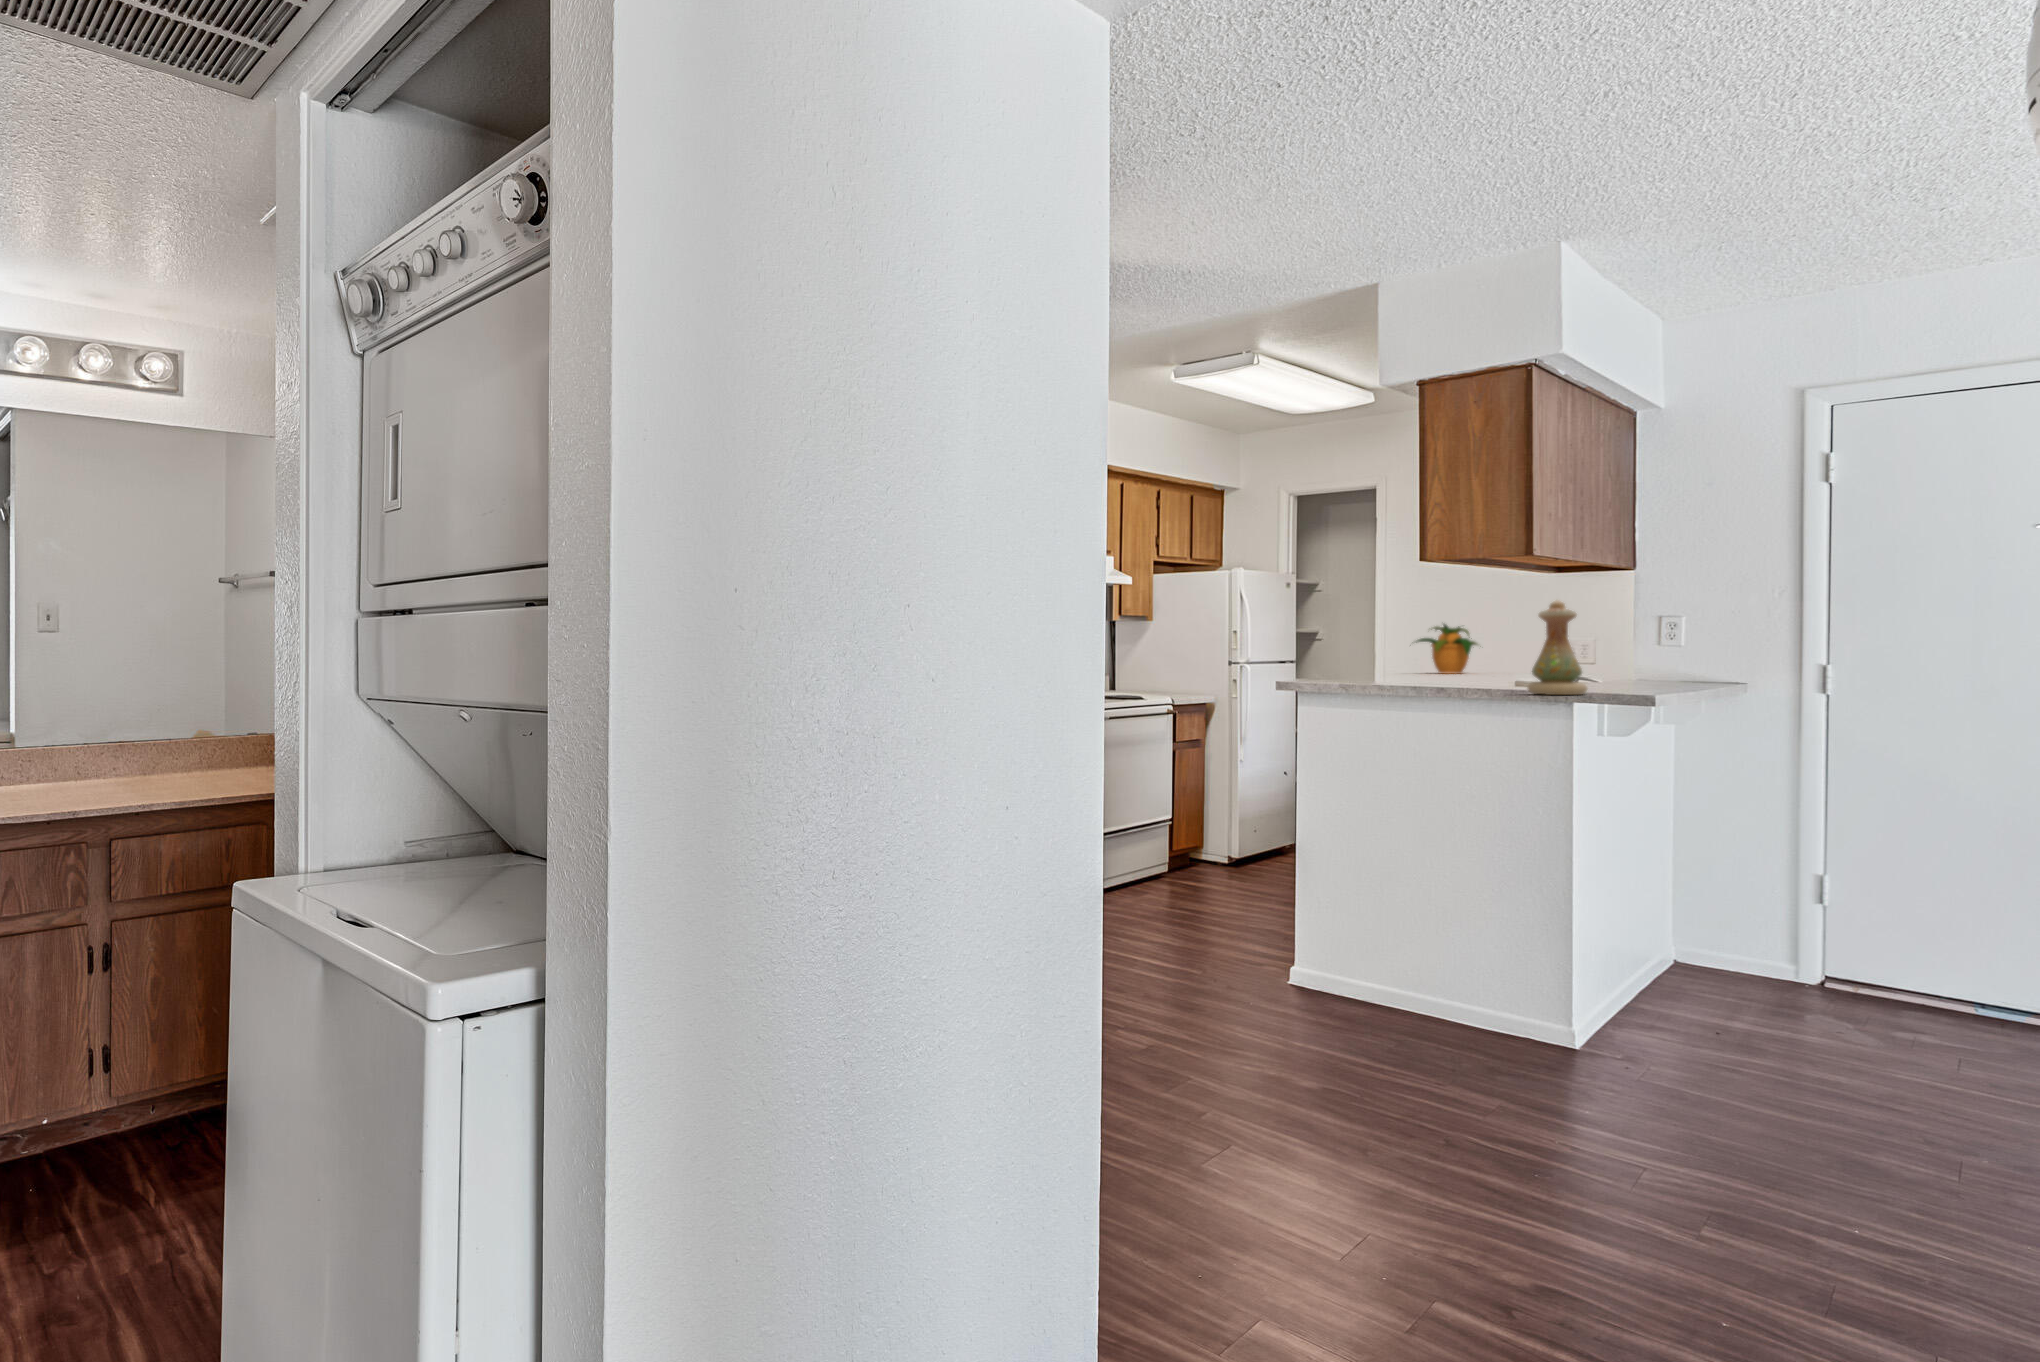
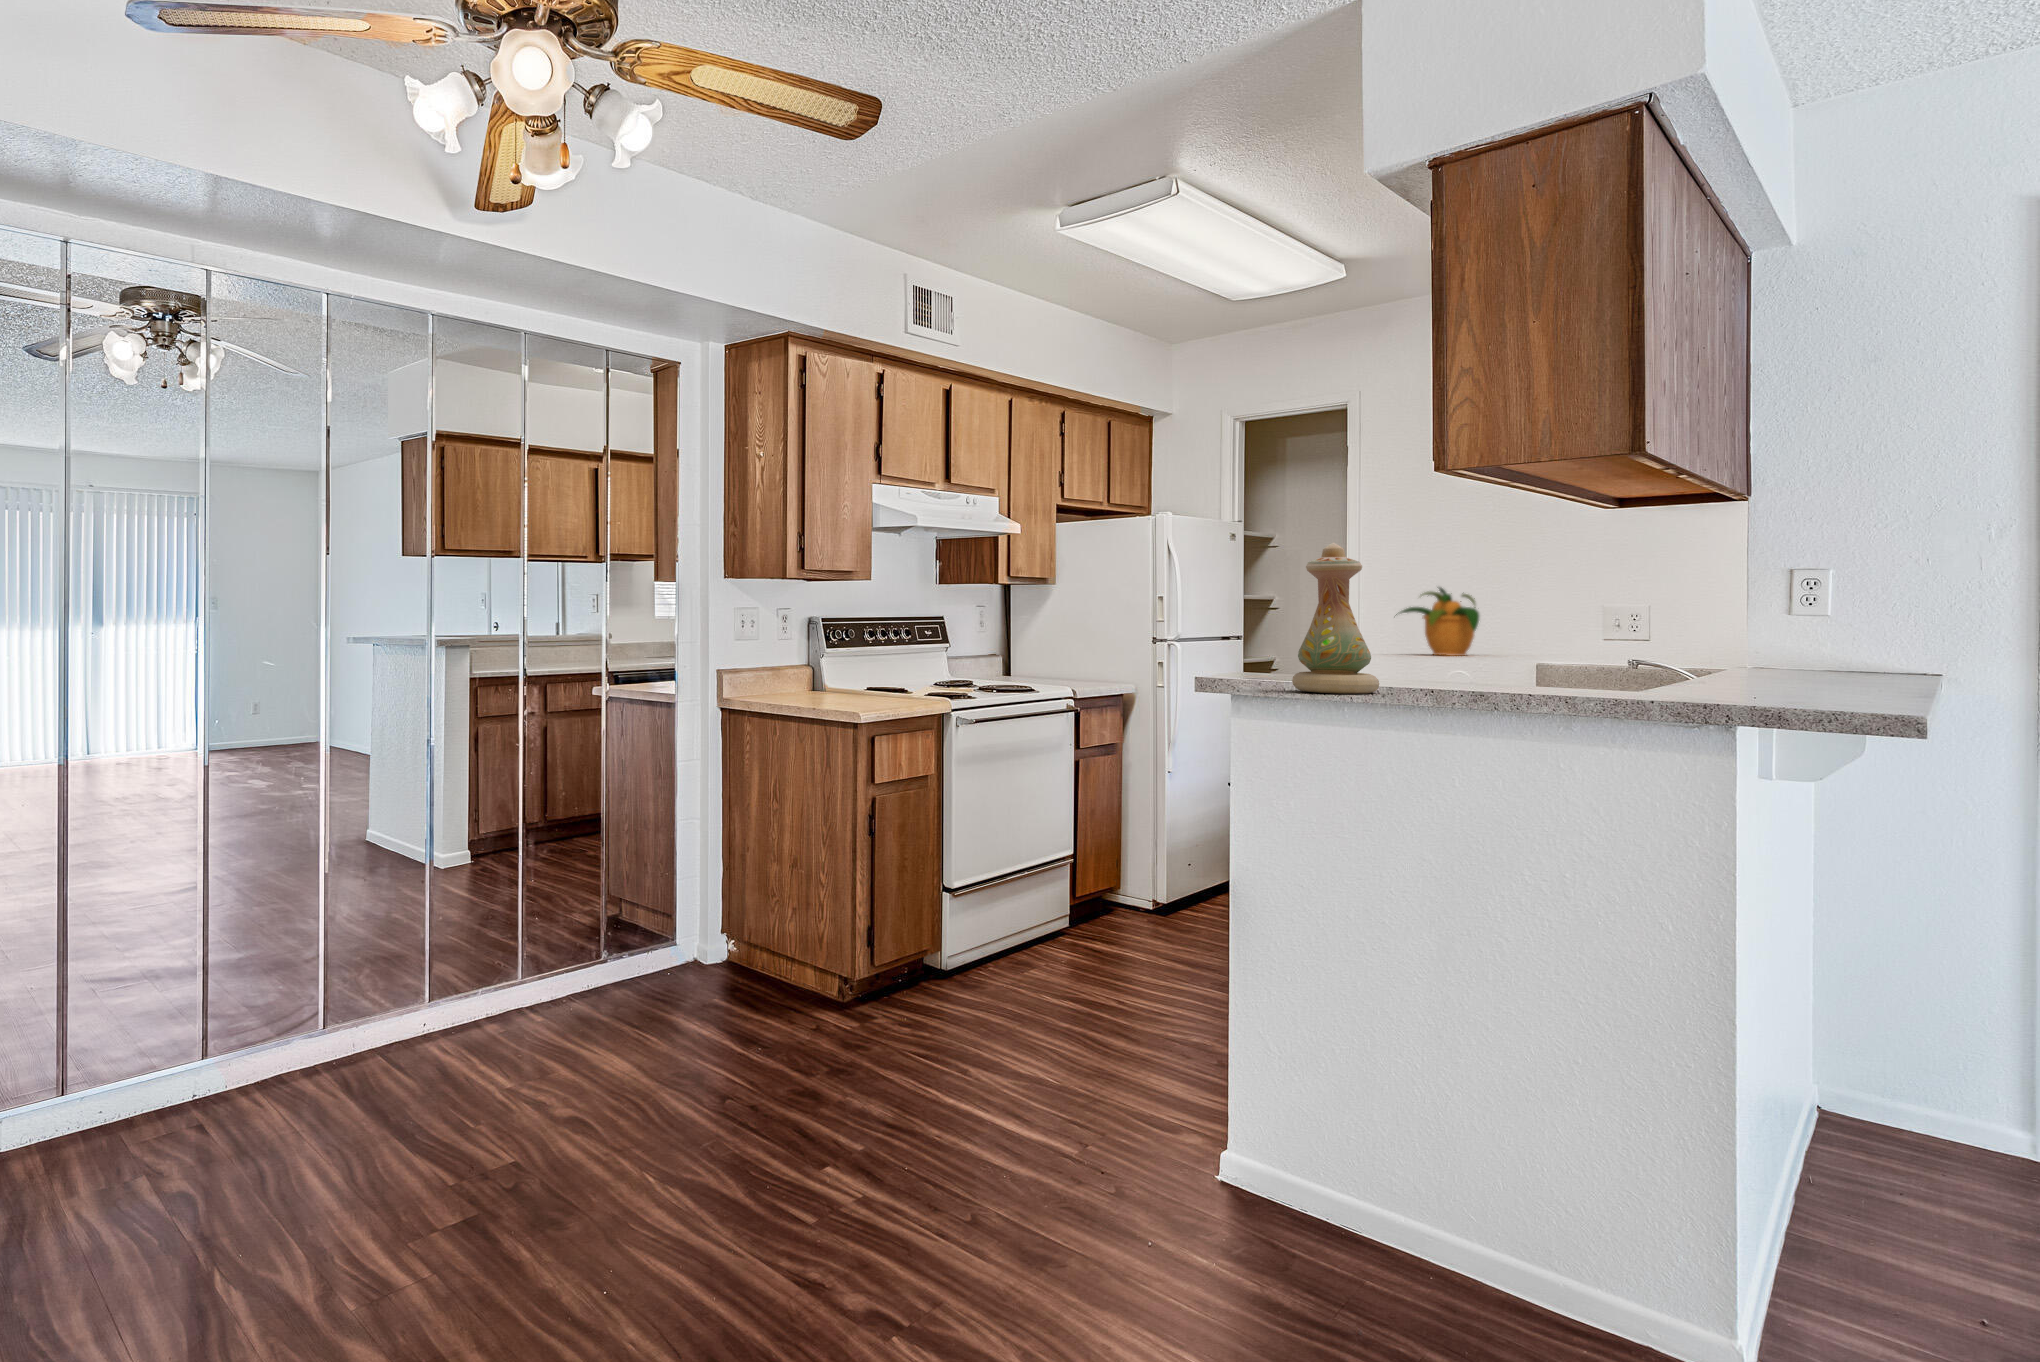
vase: present [1527,600,1587,695] -> present [1292,542,1379,694]

